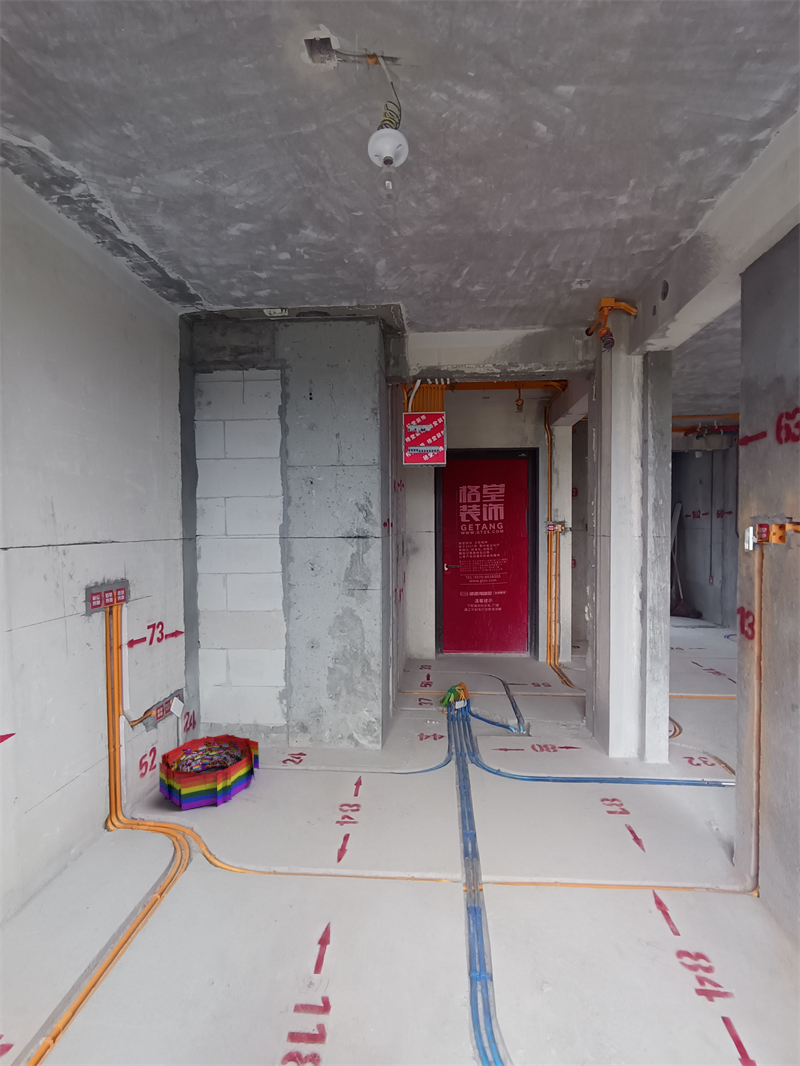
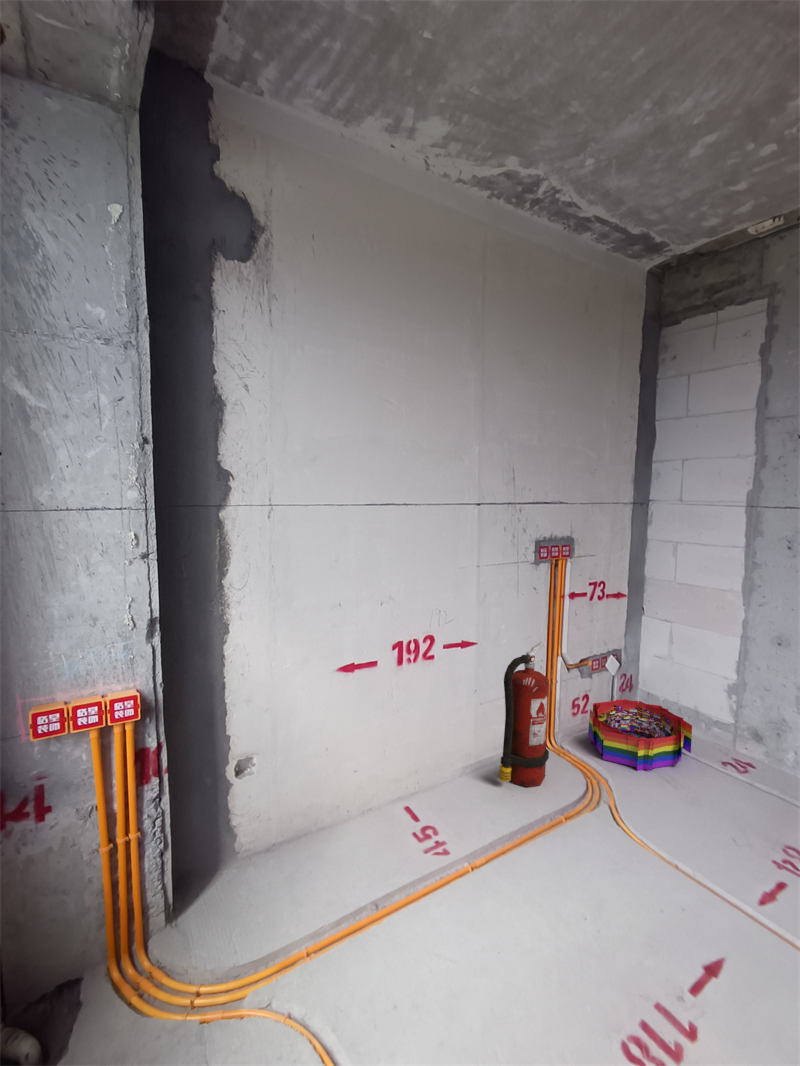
fire extinguisher: none [64,703,127,891] -> present [499,642,549,787]

